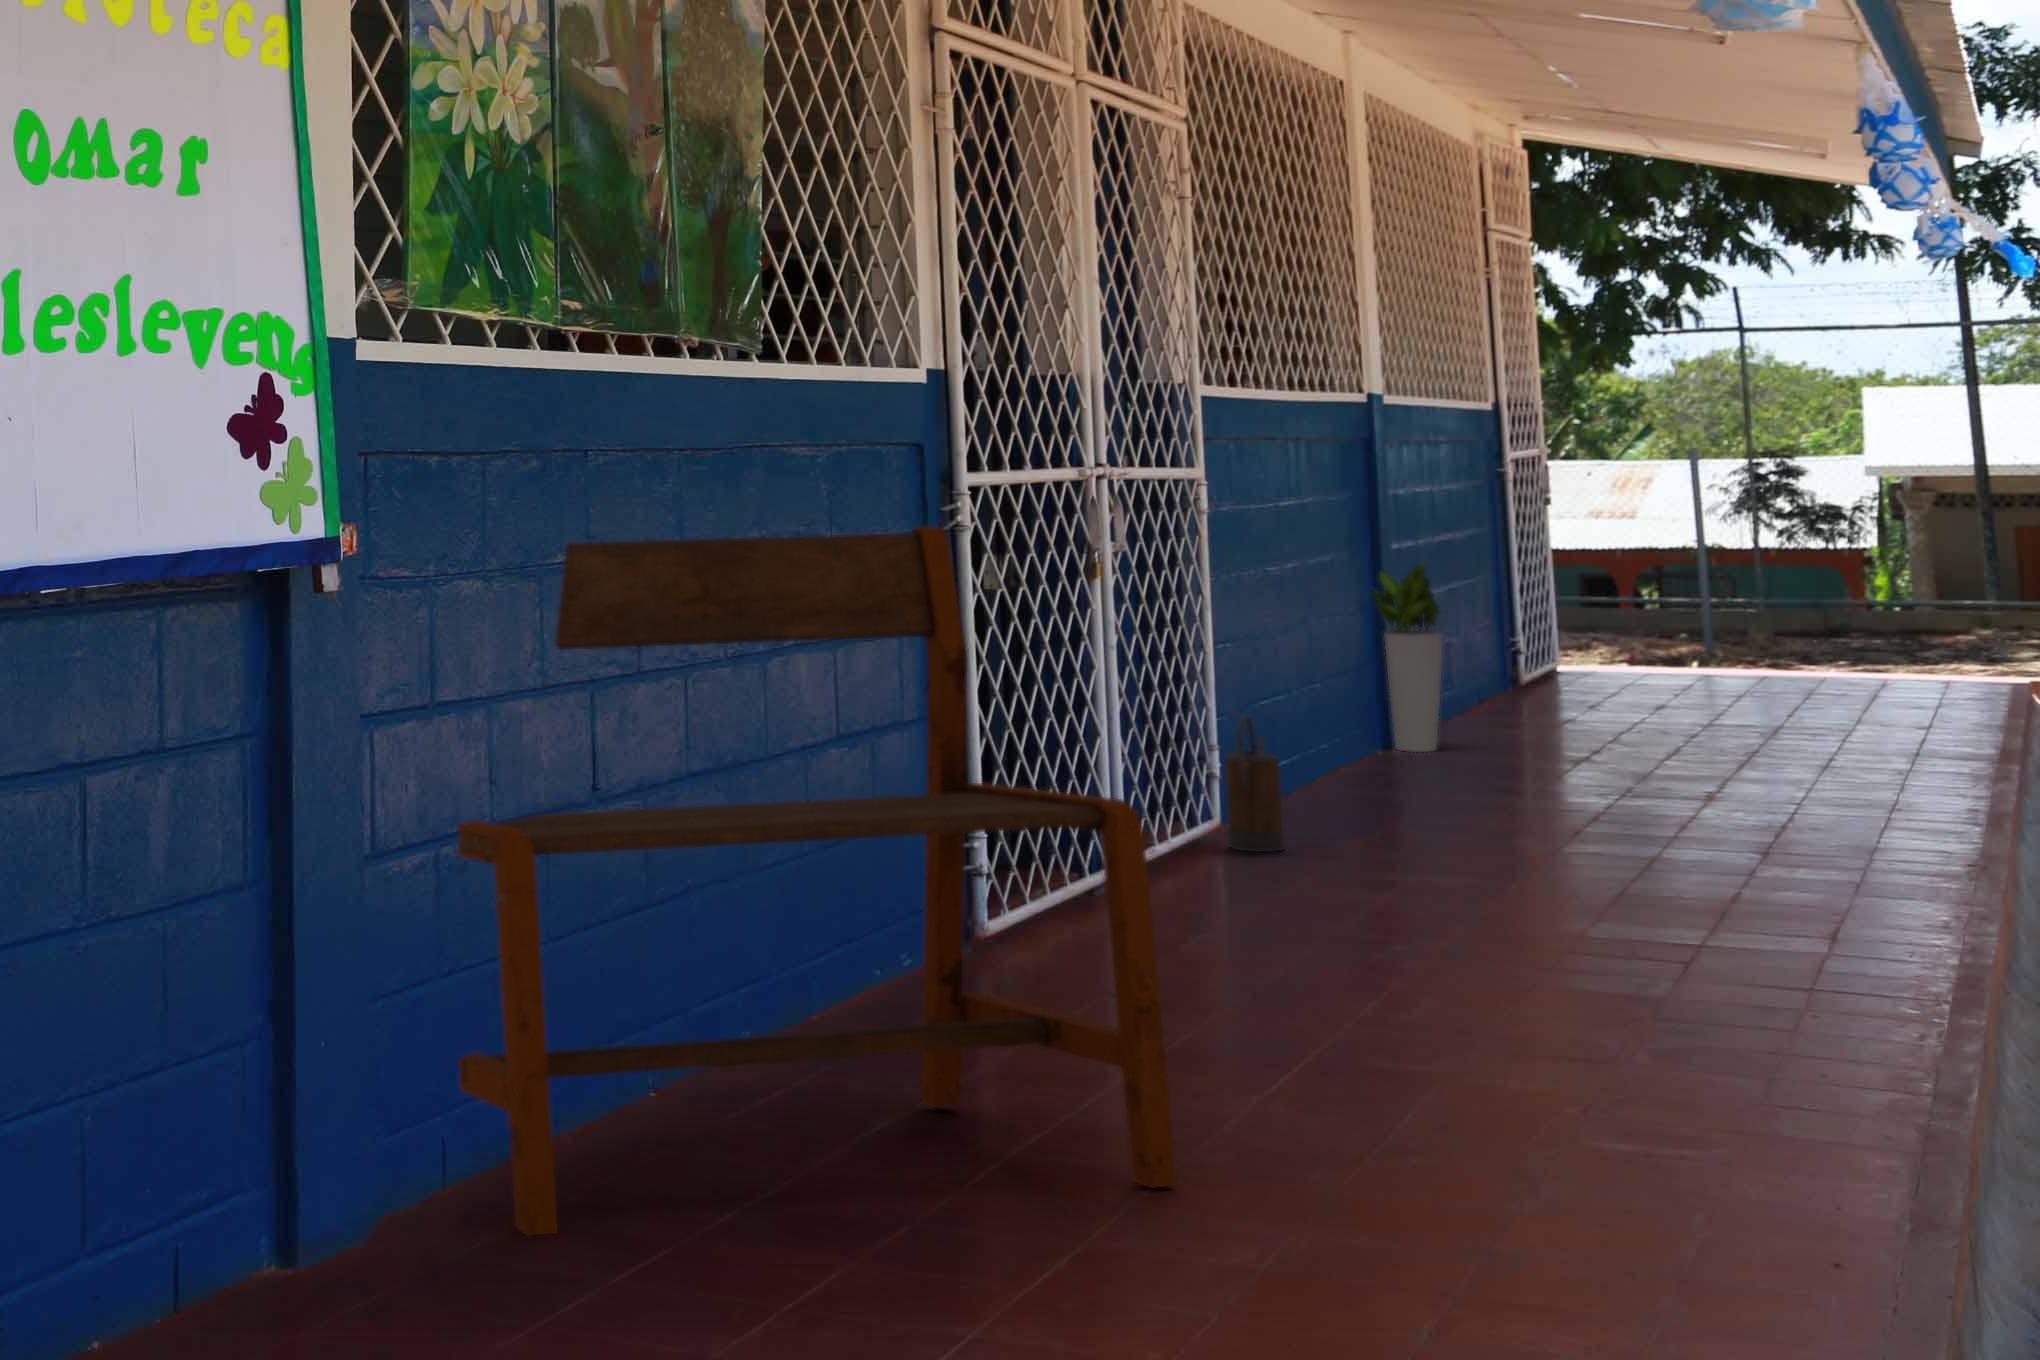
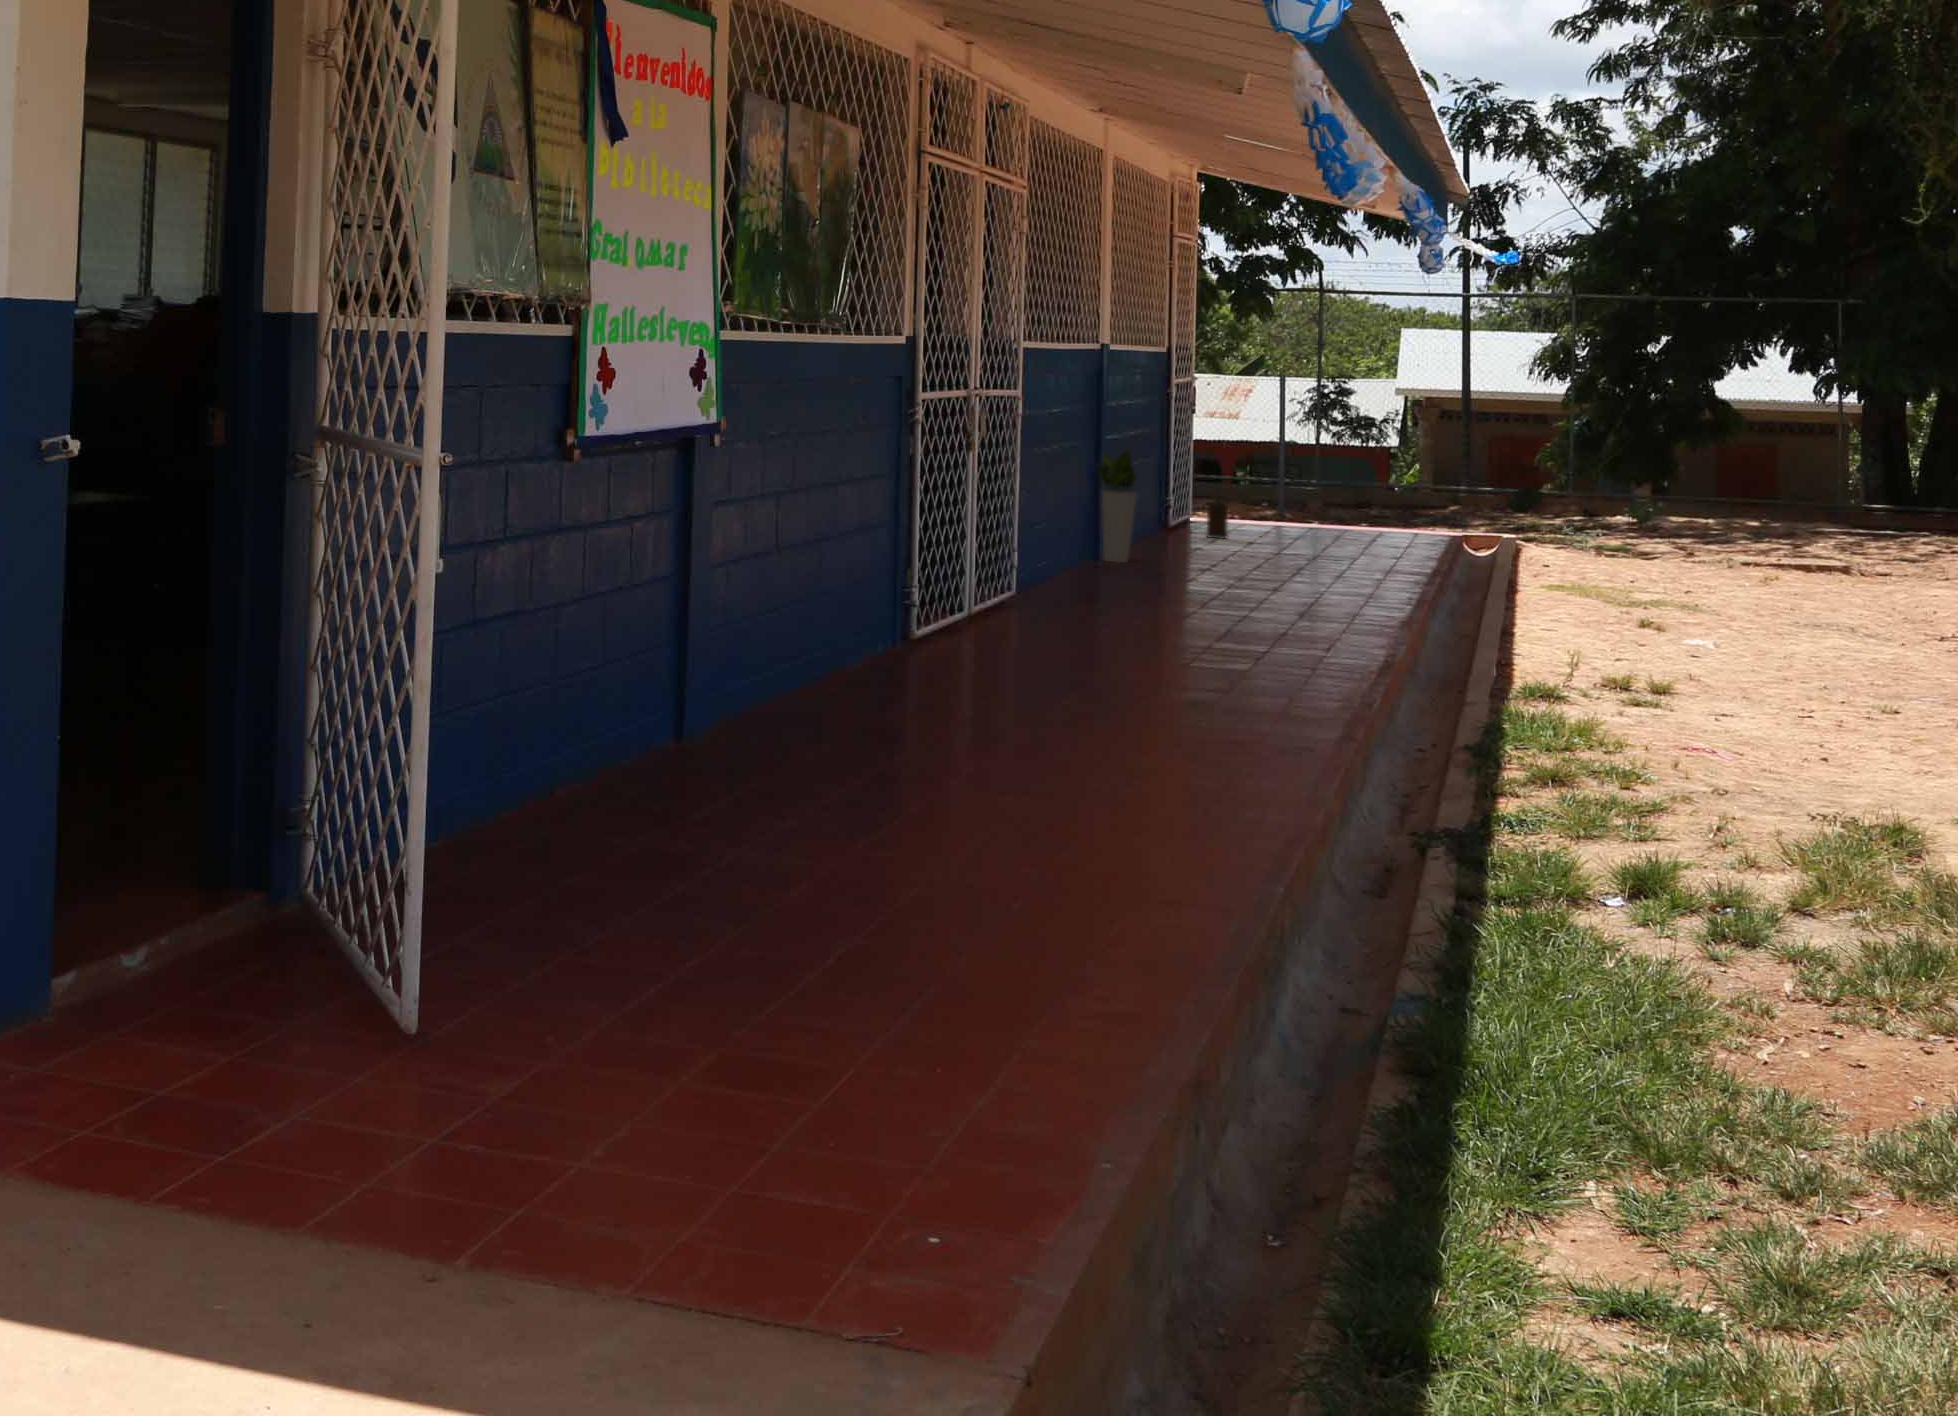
bench: present [458,526,1178,1235] -> none [684,423,1053,746]
watering can: present [1226,716,1284,852] -> present [1207,491,1228,538]

